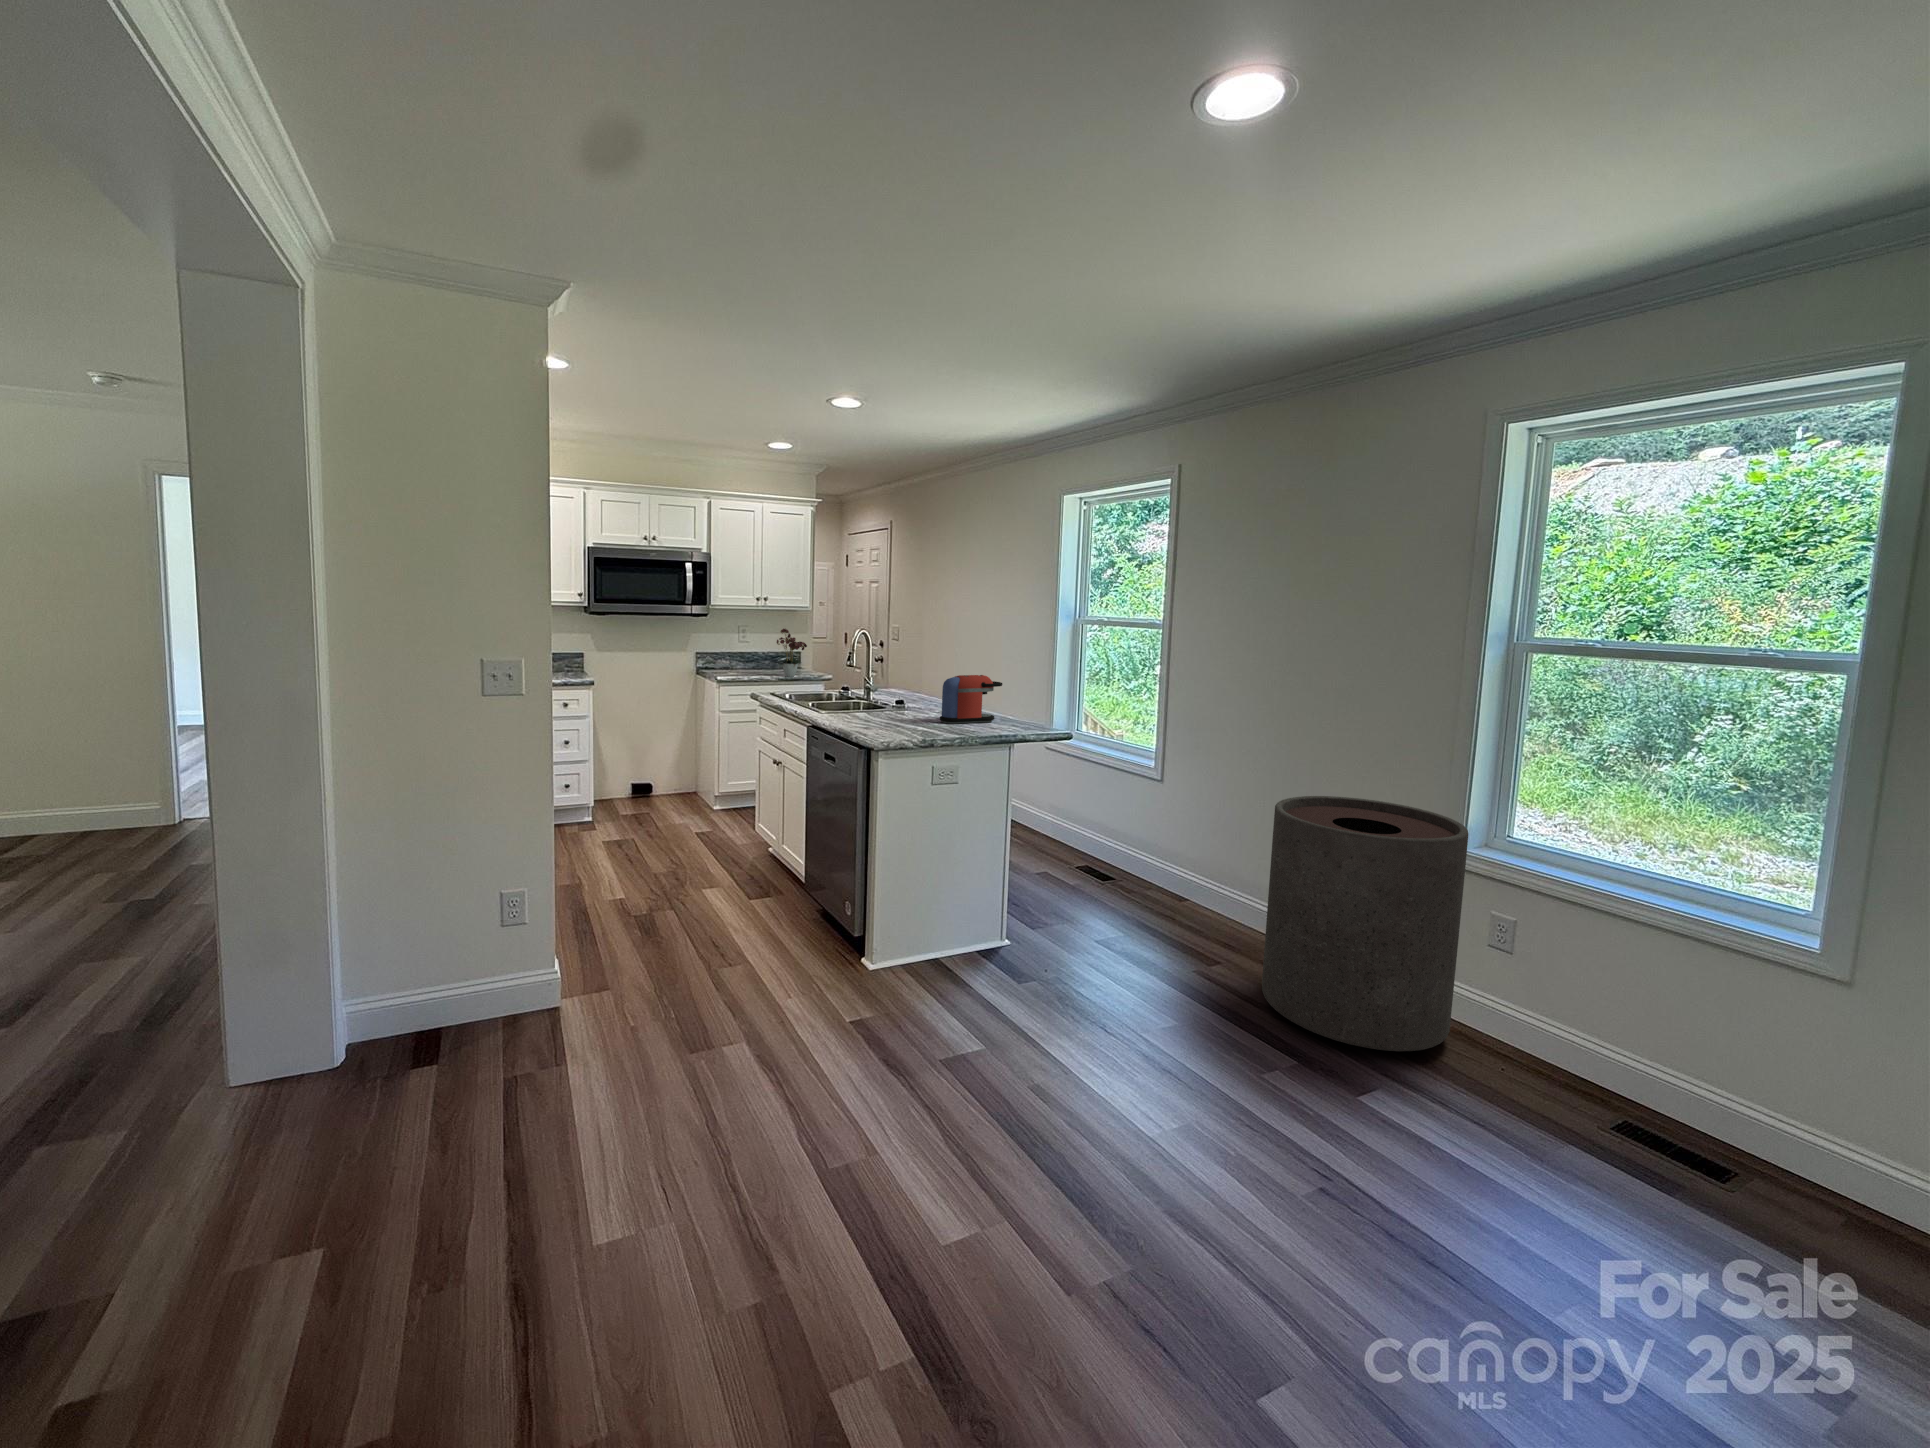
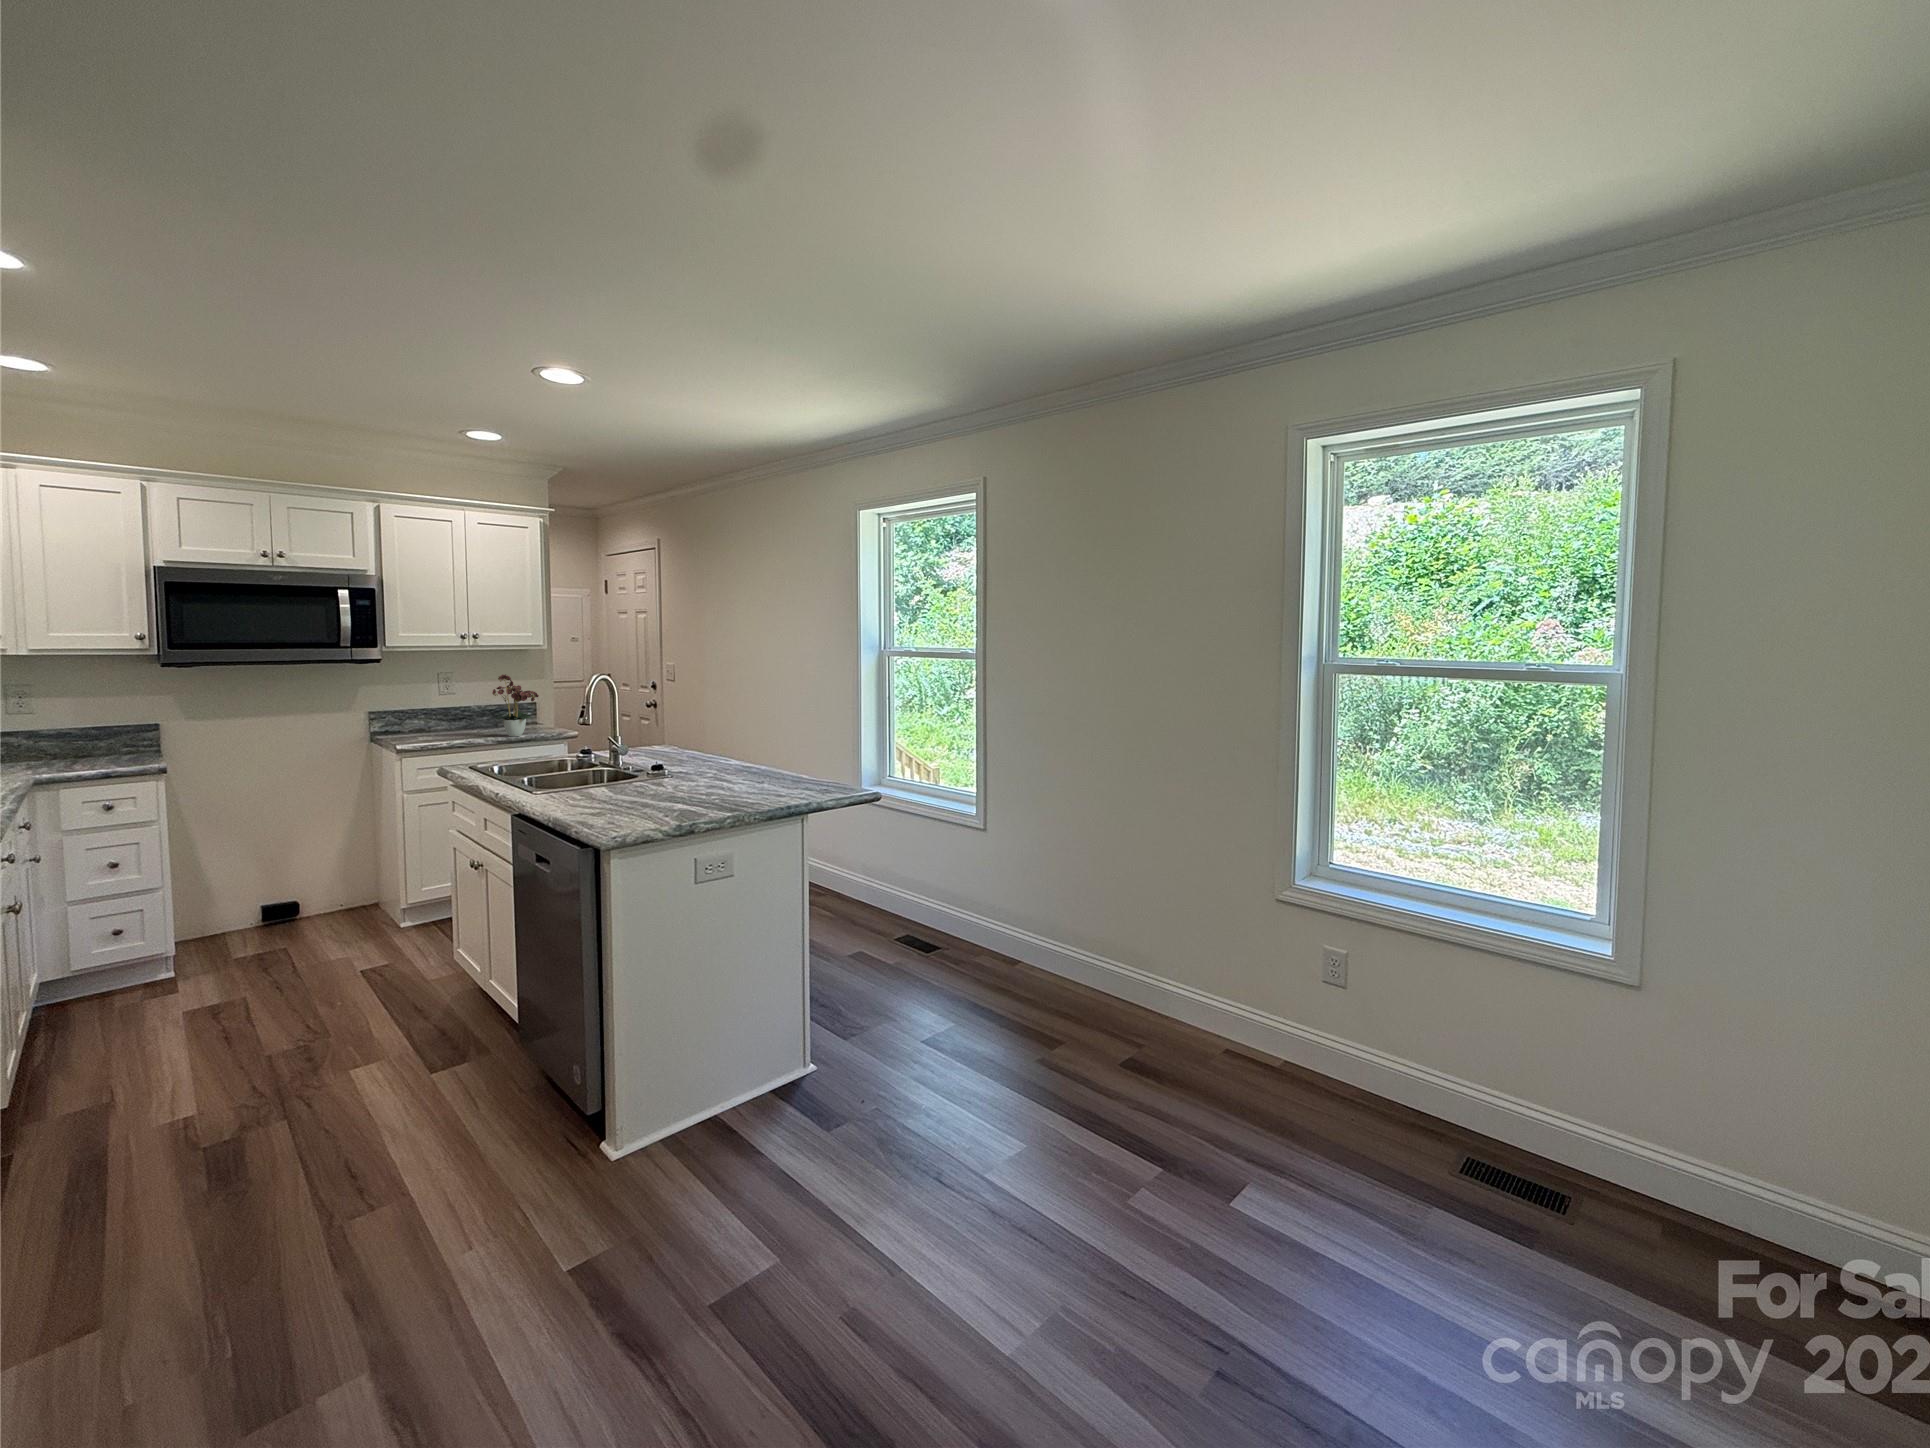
coffee maker: present [940,675,1002,724] -> none [708,728,791,795]
trash can: present [1262,796,1468,1051] -> none [1110,839,1304,1130]

